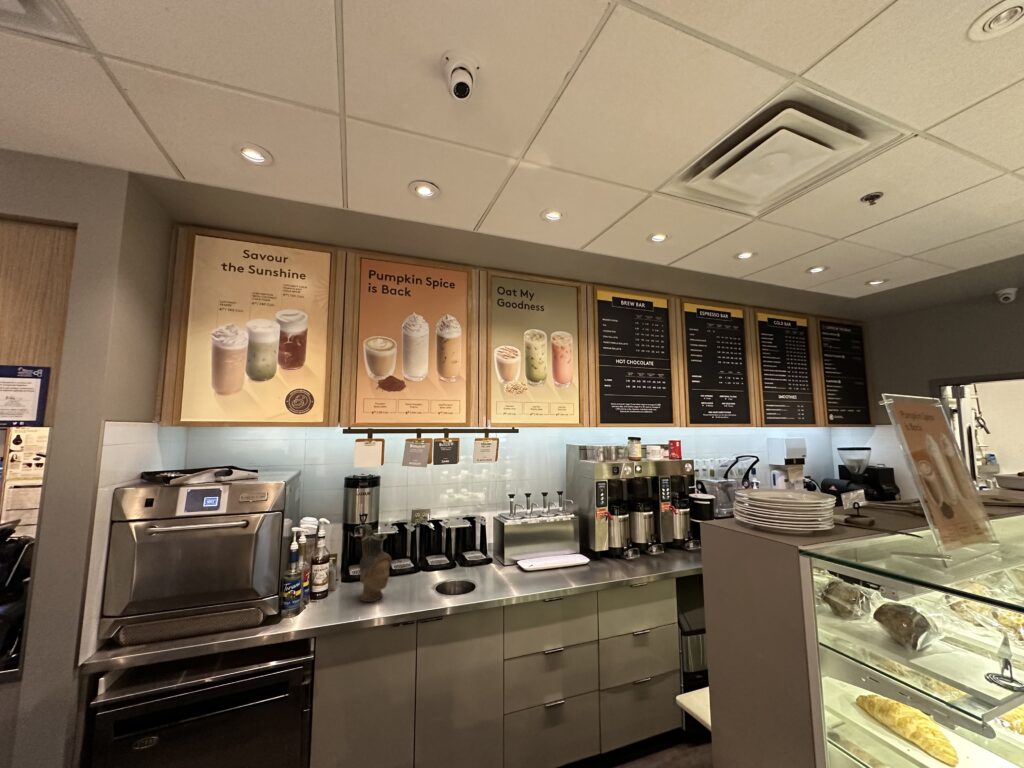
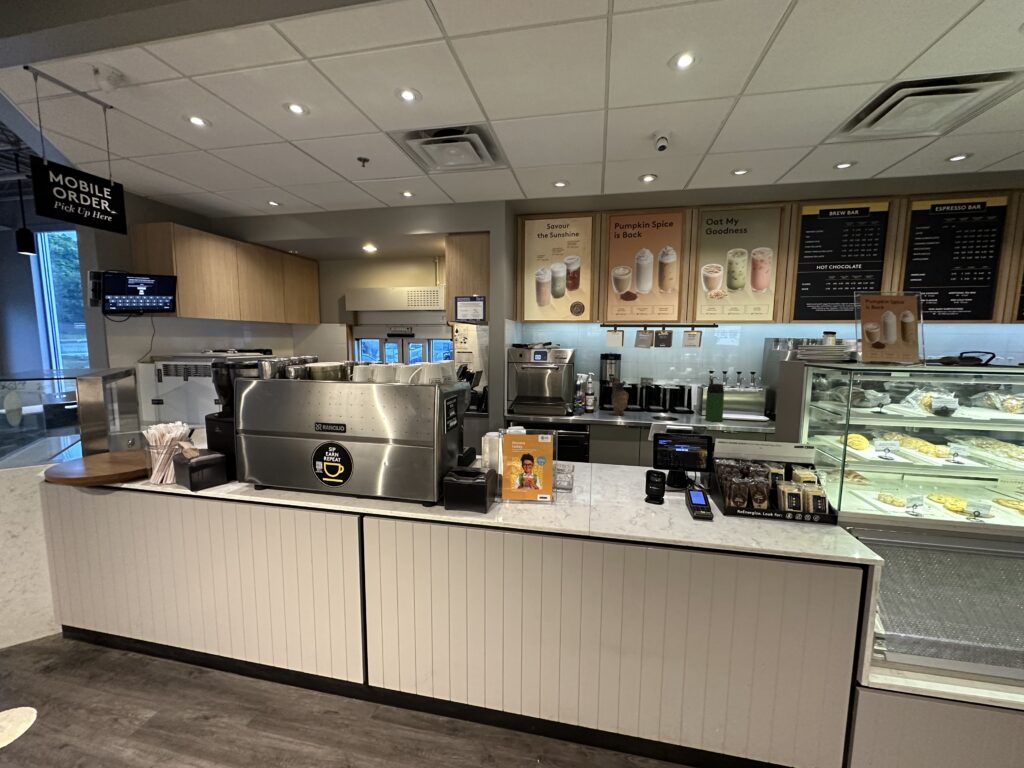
thermos bottle: none [514,514,539,587] -> present [705,378,724,421]

